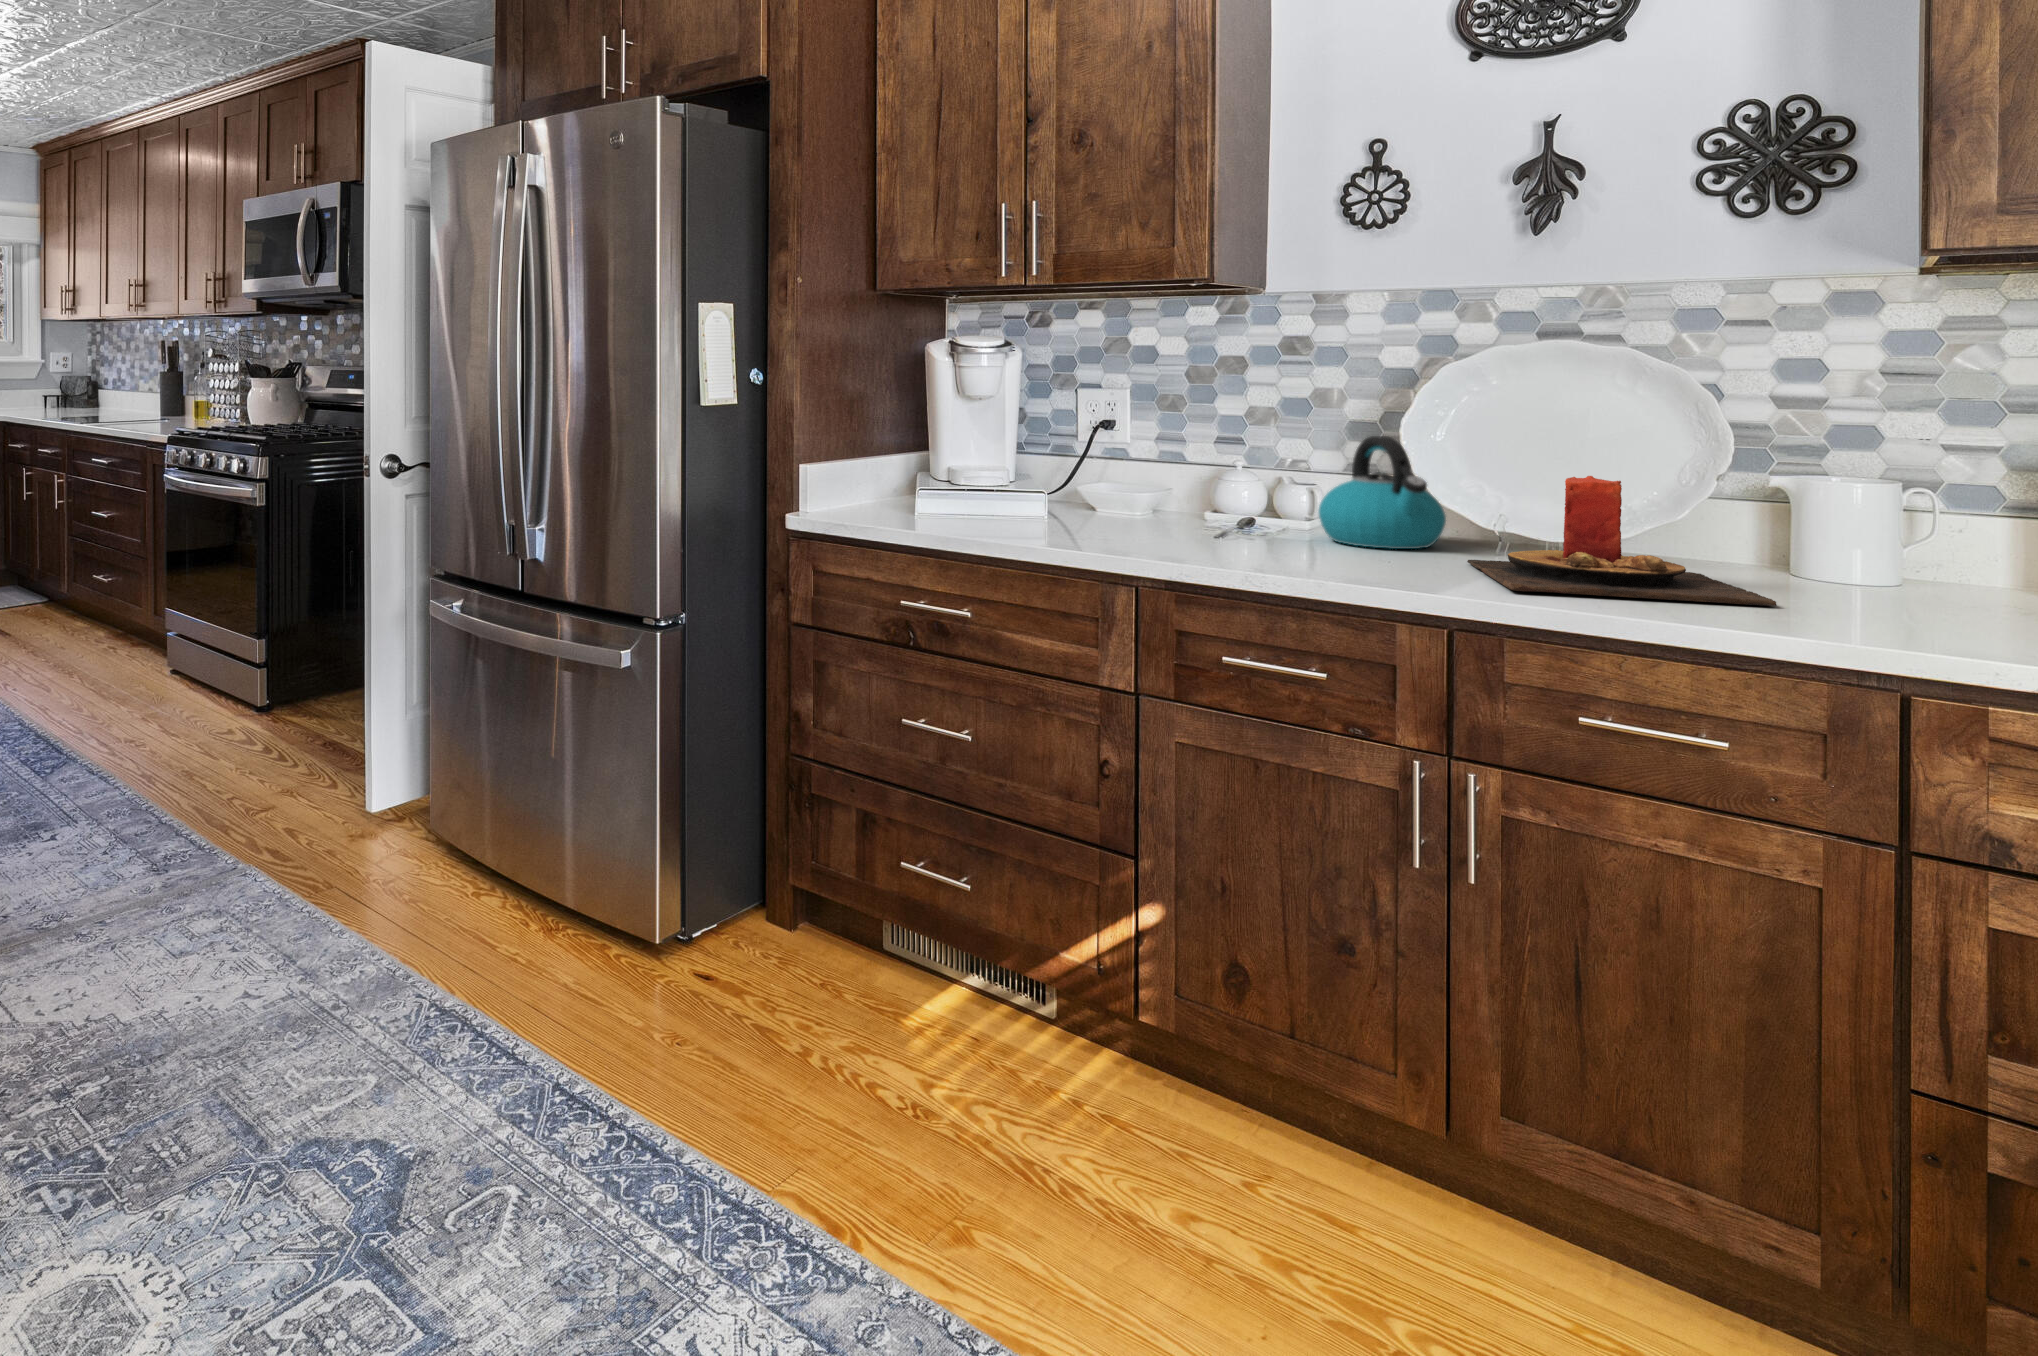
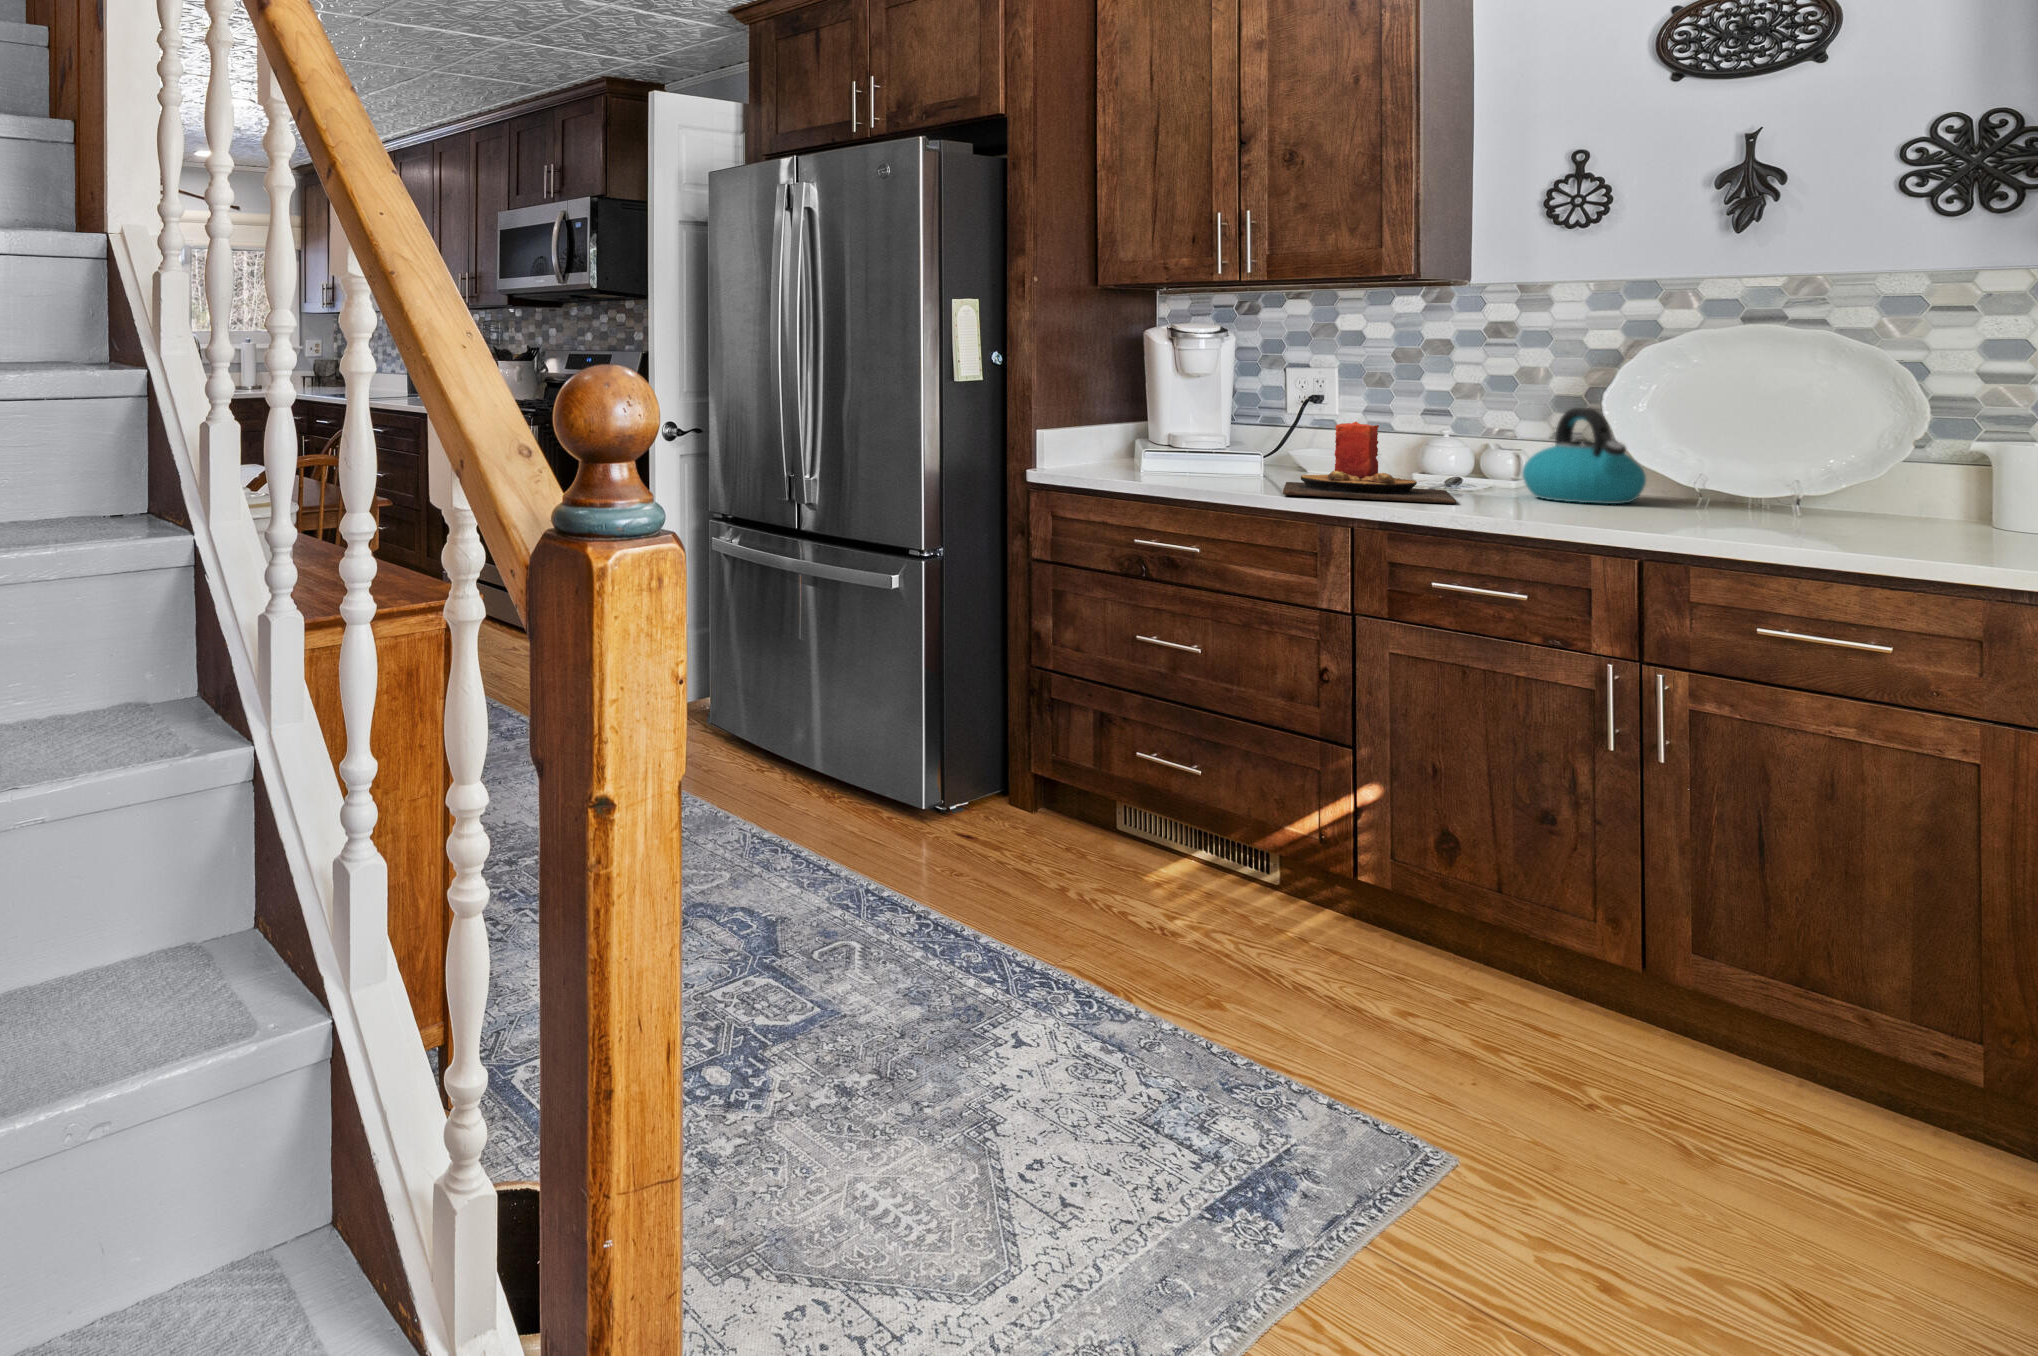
candle: present [1467,476,1777,606] -> present [1283,422,1456,504]

